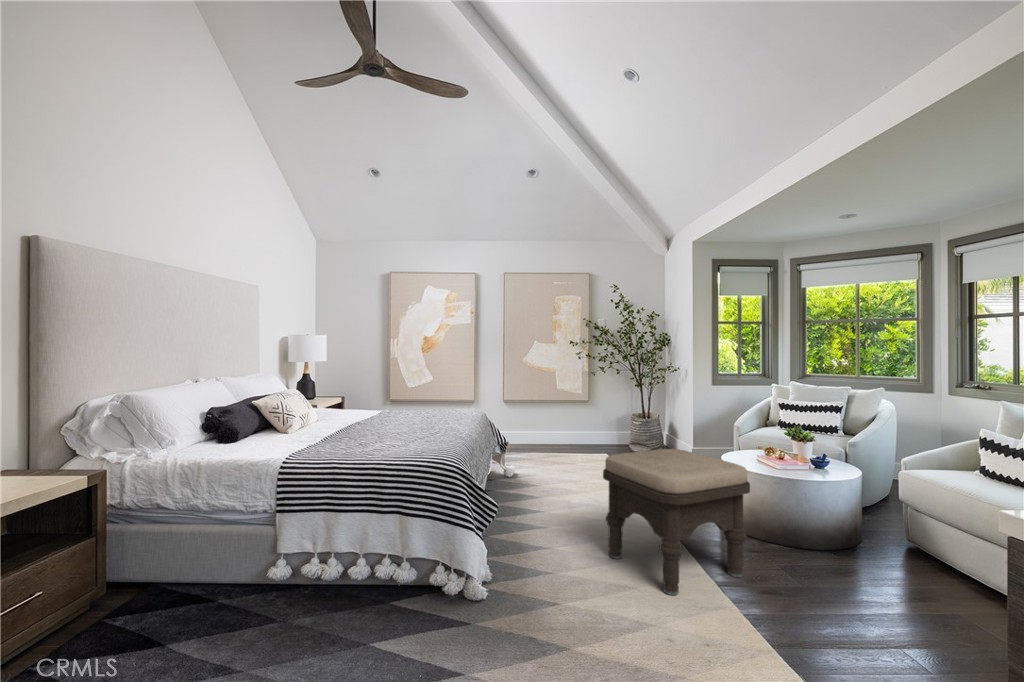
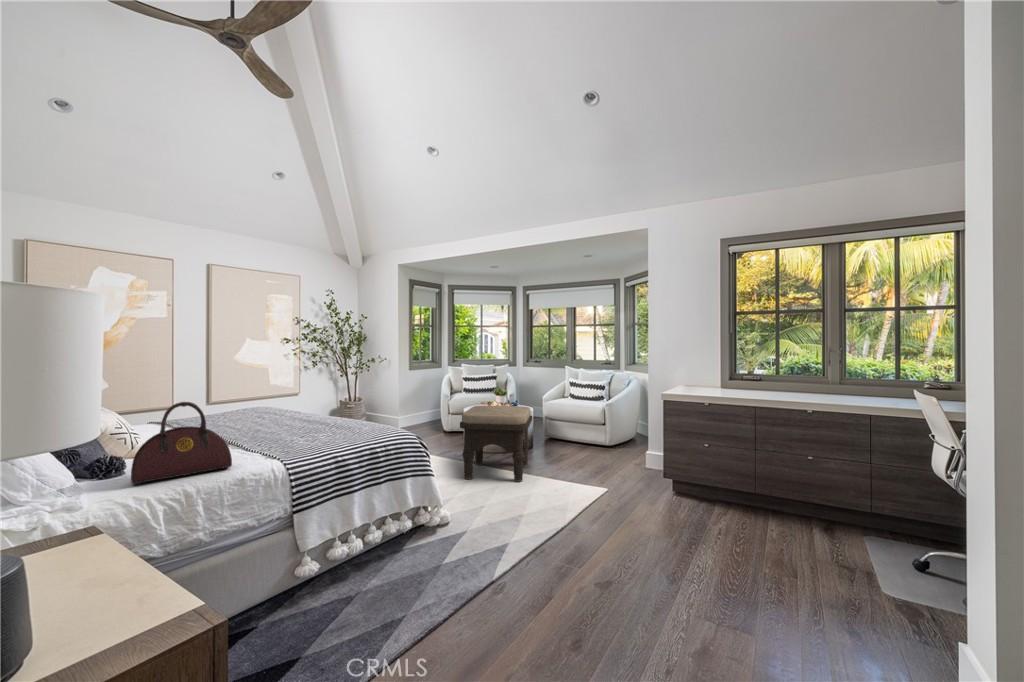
handbag: none [196,394,267,455] -> present [131,402,232,484]

